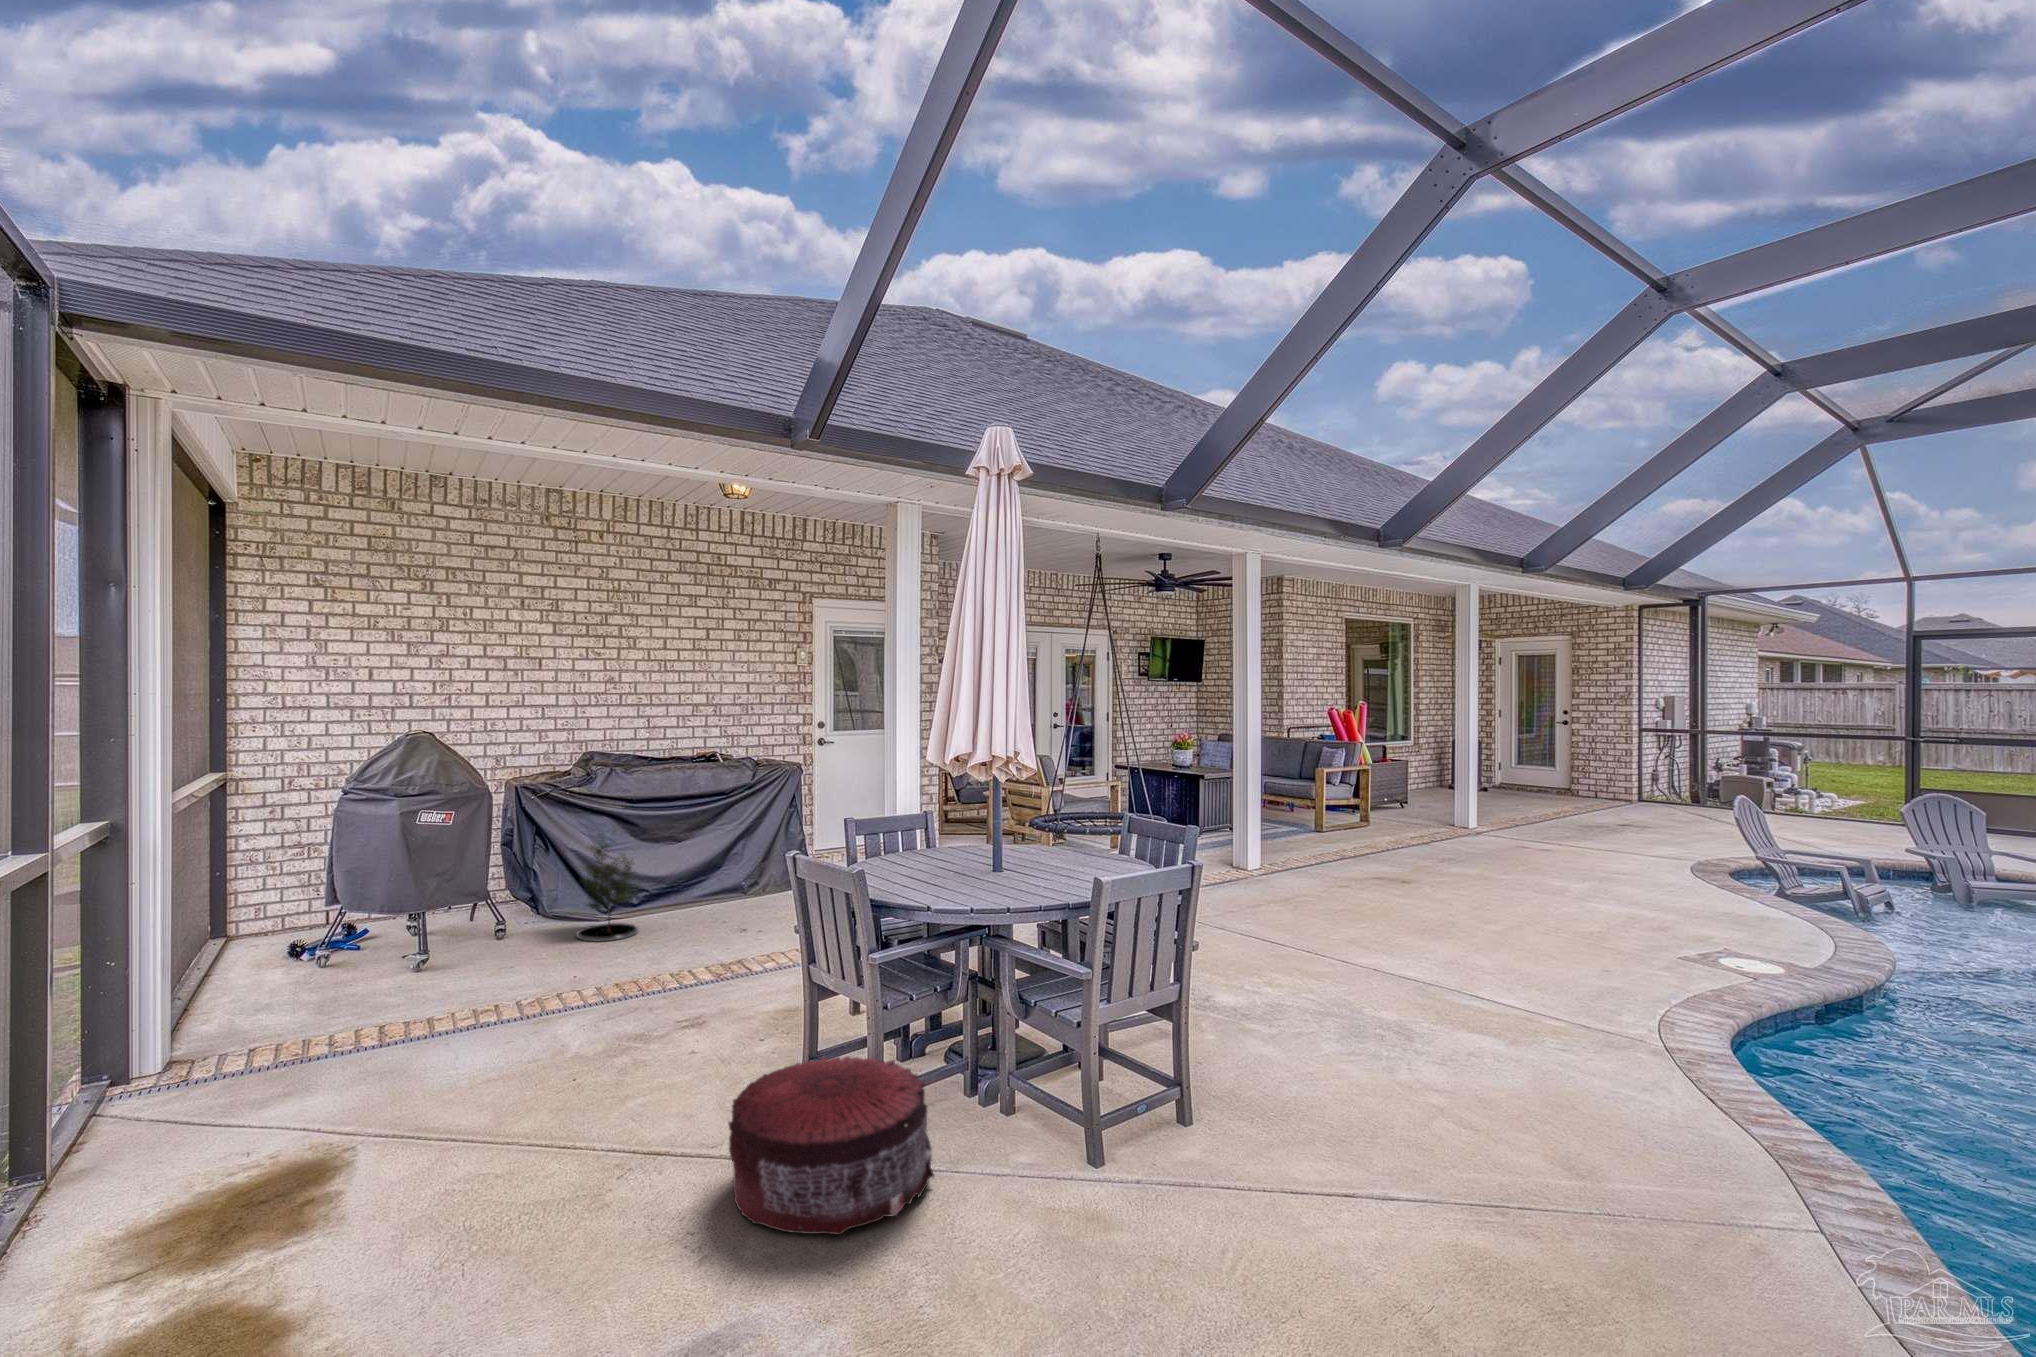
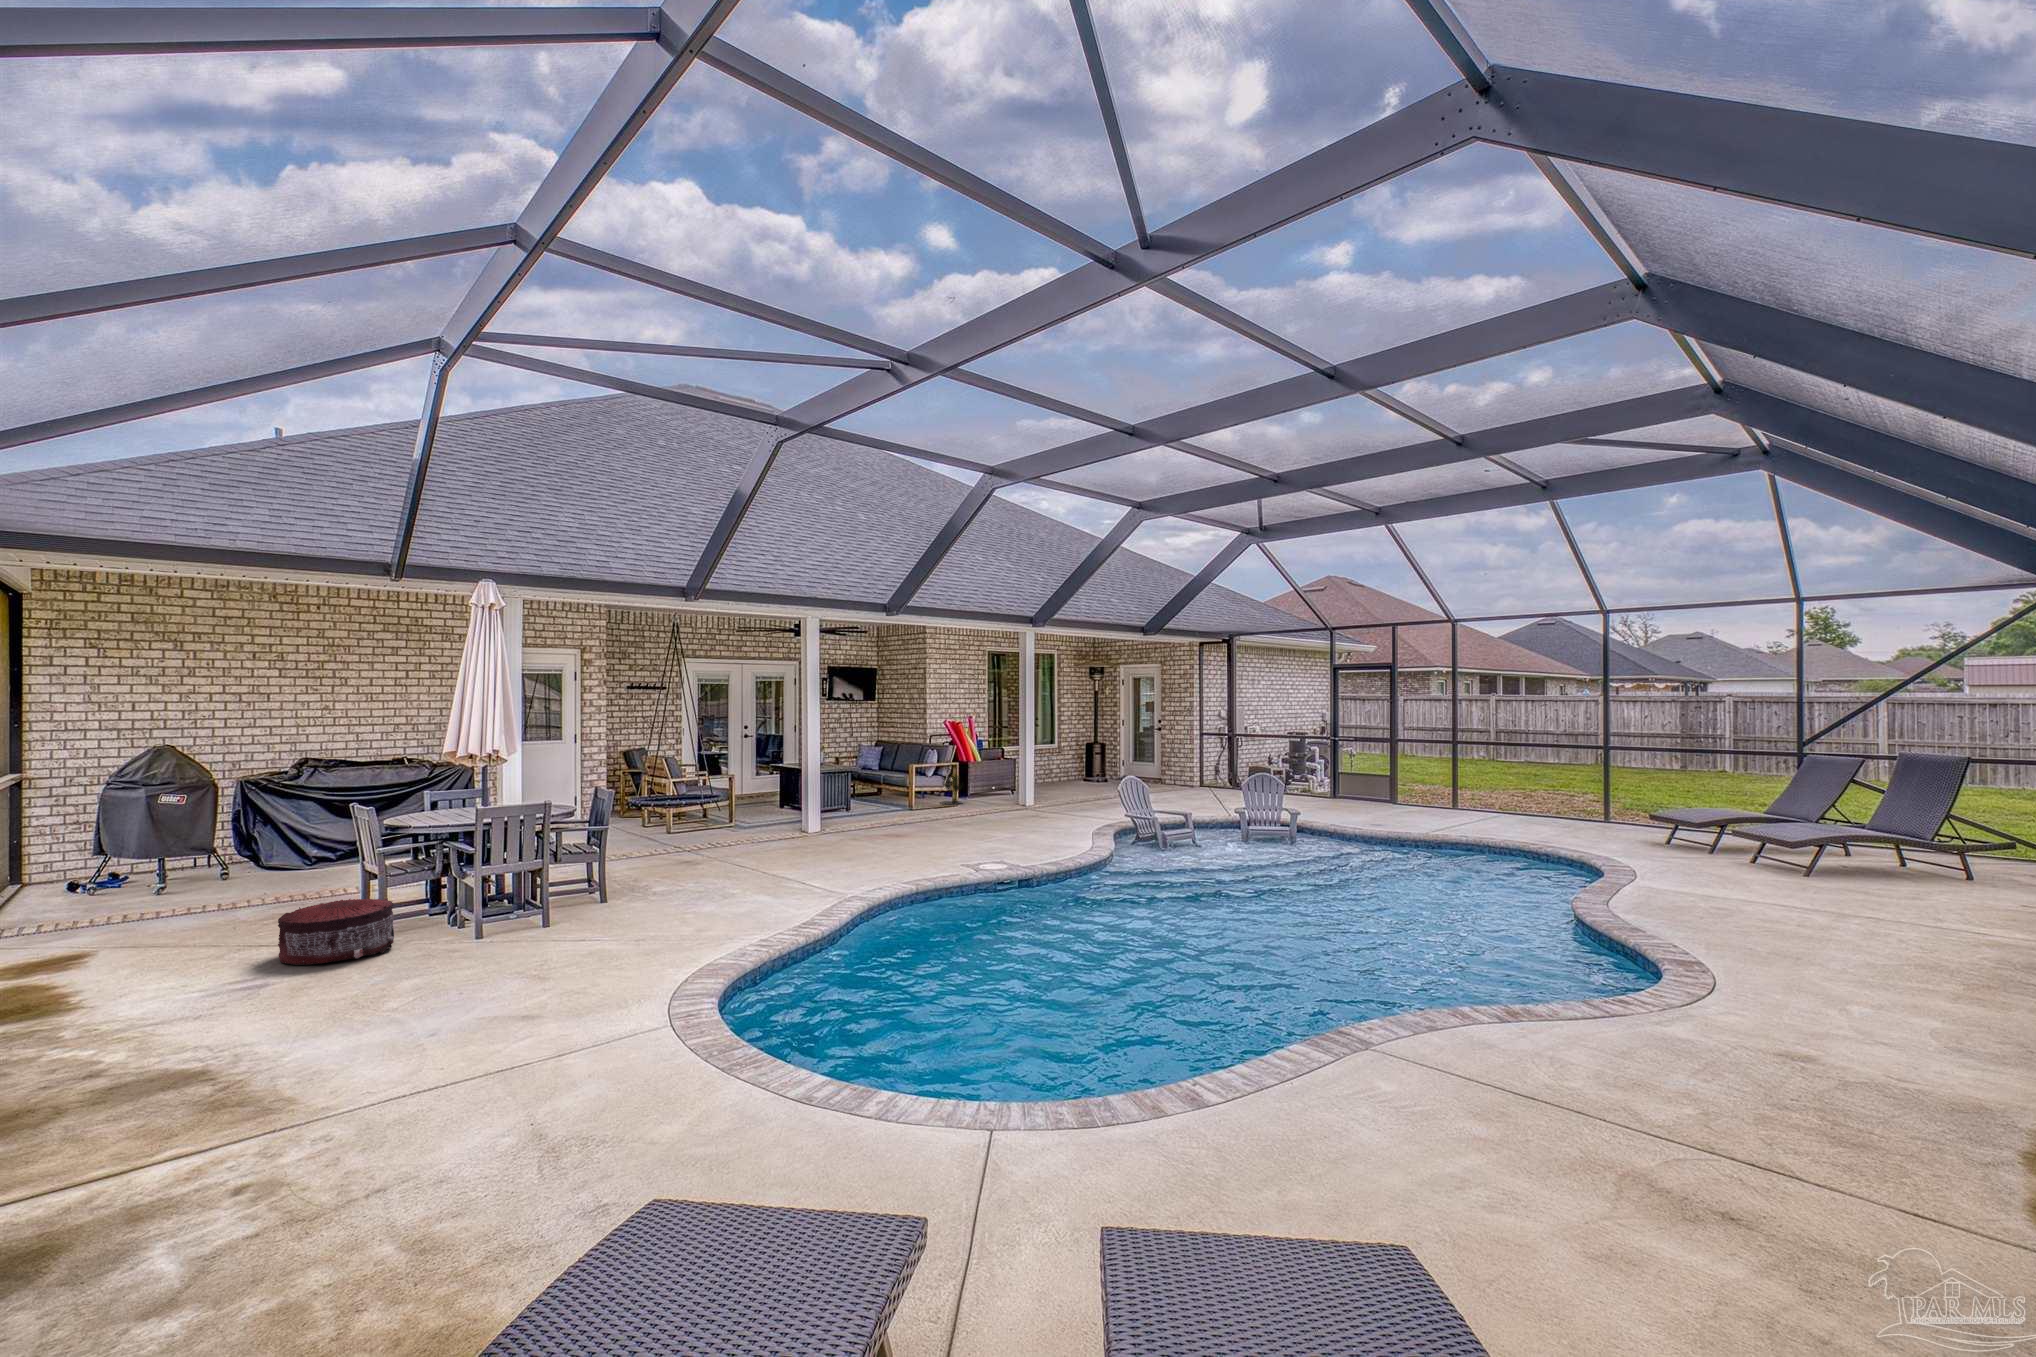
potted tree: present [576,834,638,942] -> present [941,767,962,805]

